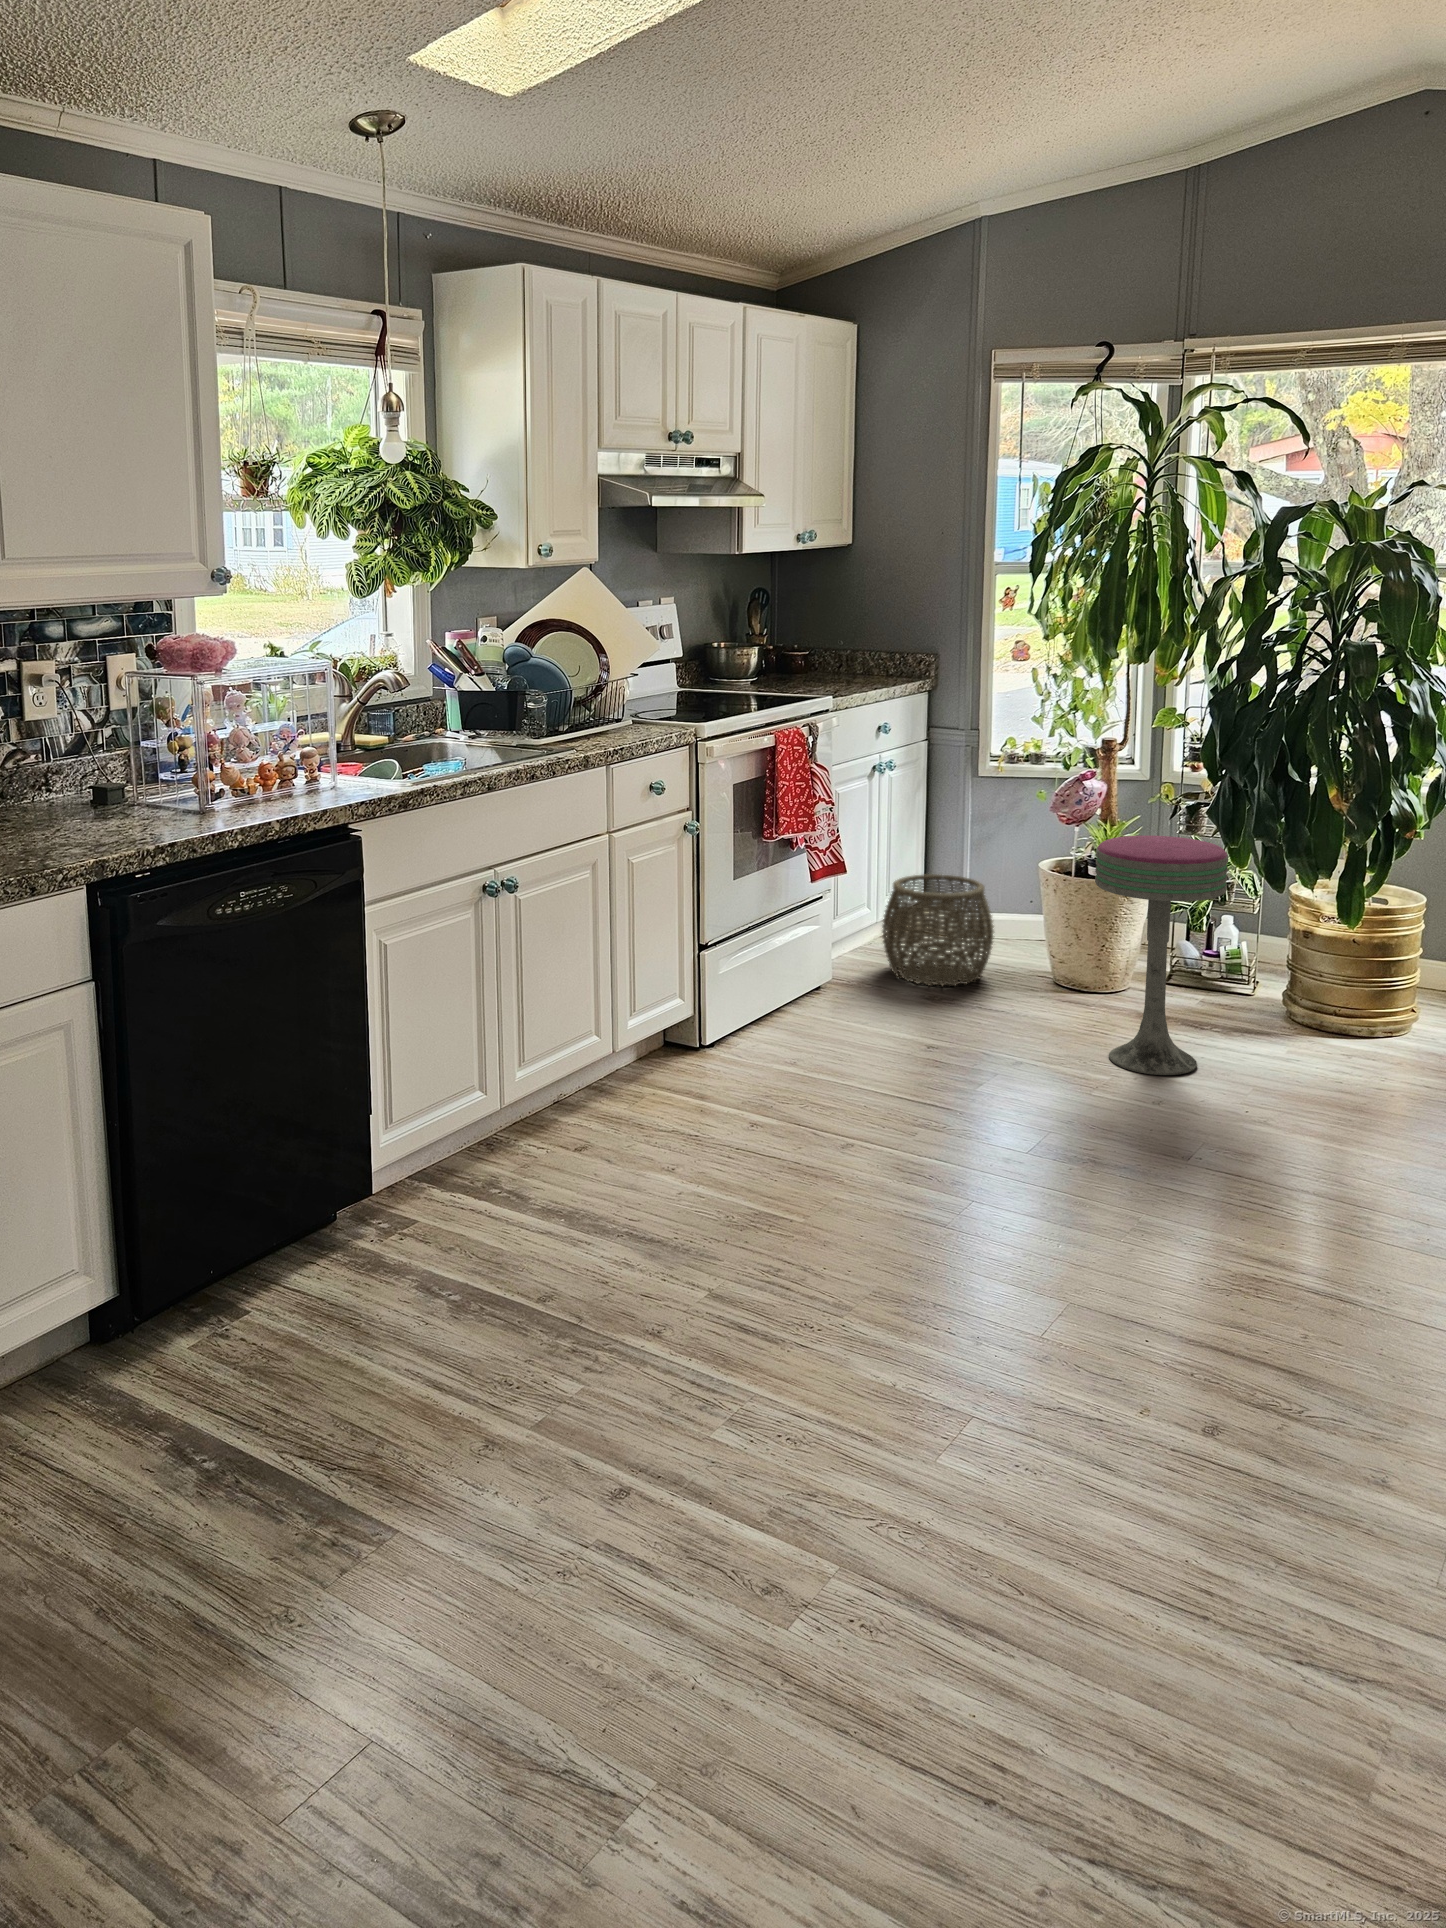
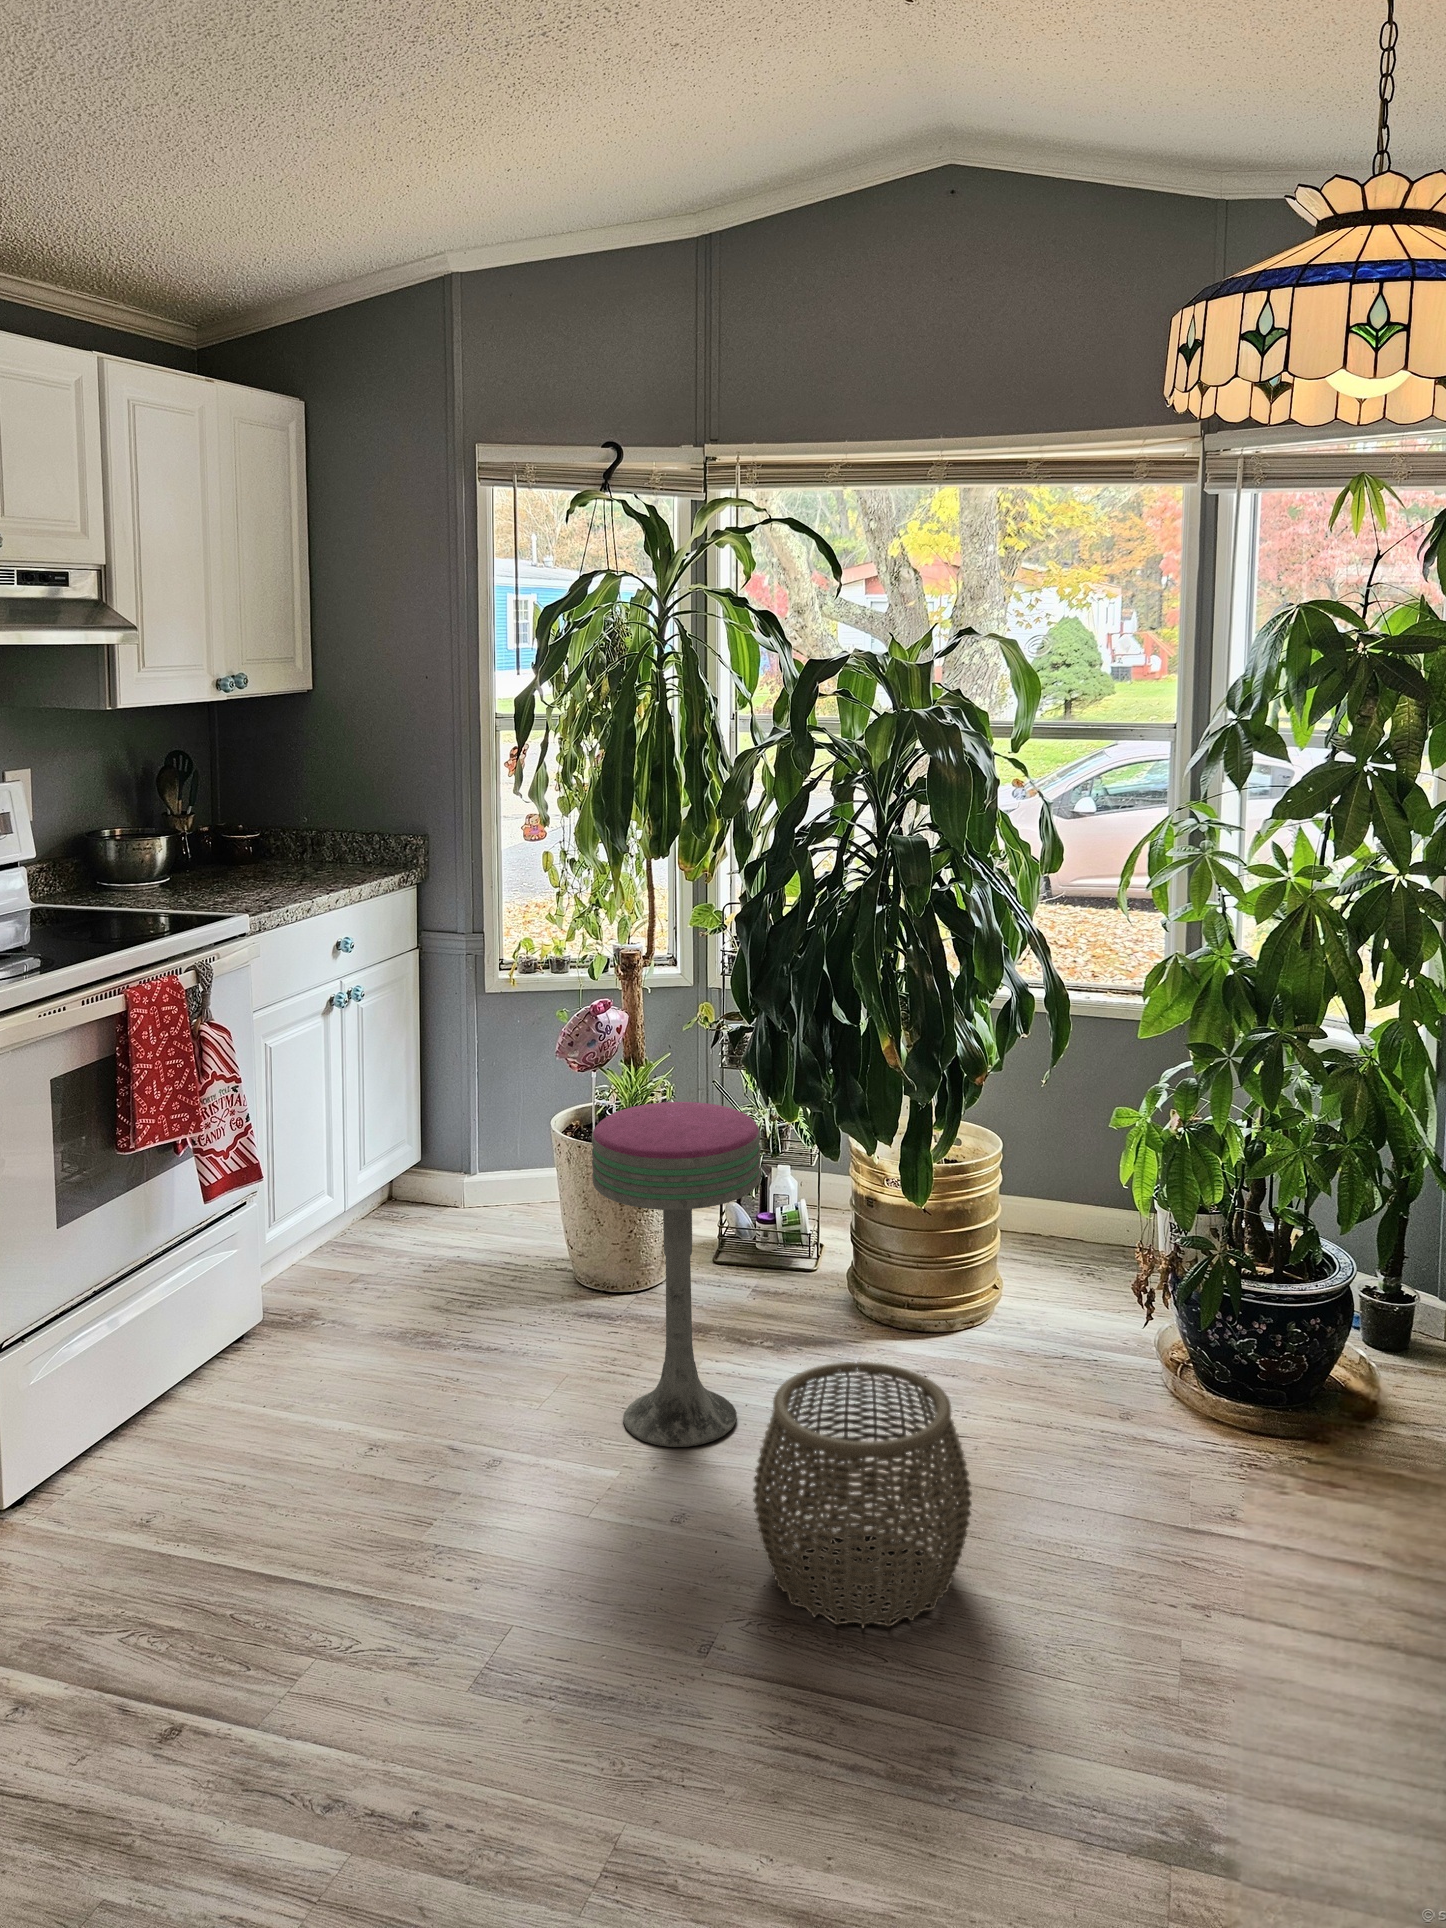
woven basket: present [882,874,994,986] -> present [753,1362,972,1628]

